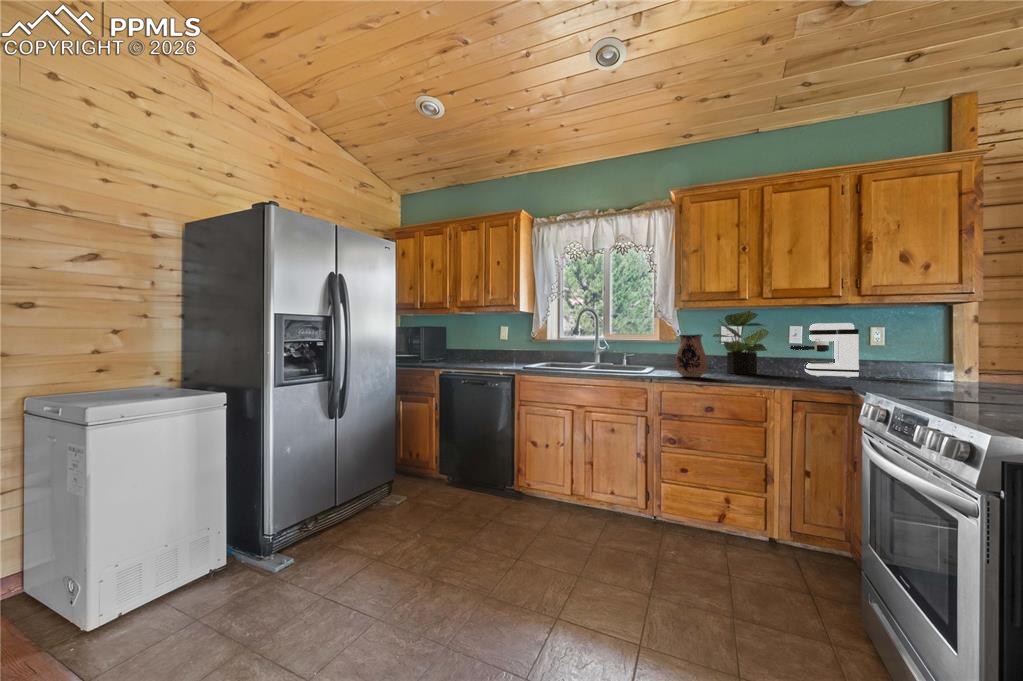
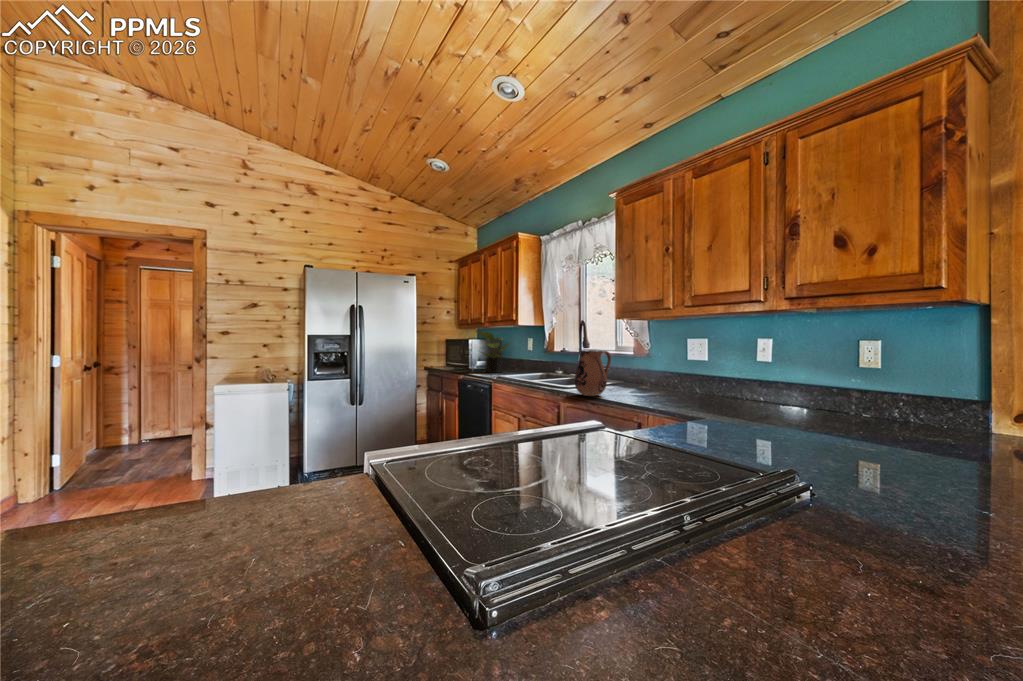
potted plant: present [713,311,768,374] -> present [476,331,509,373]
coffee maker: present [790,323,859,378] -> none [757,336,838,413]

